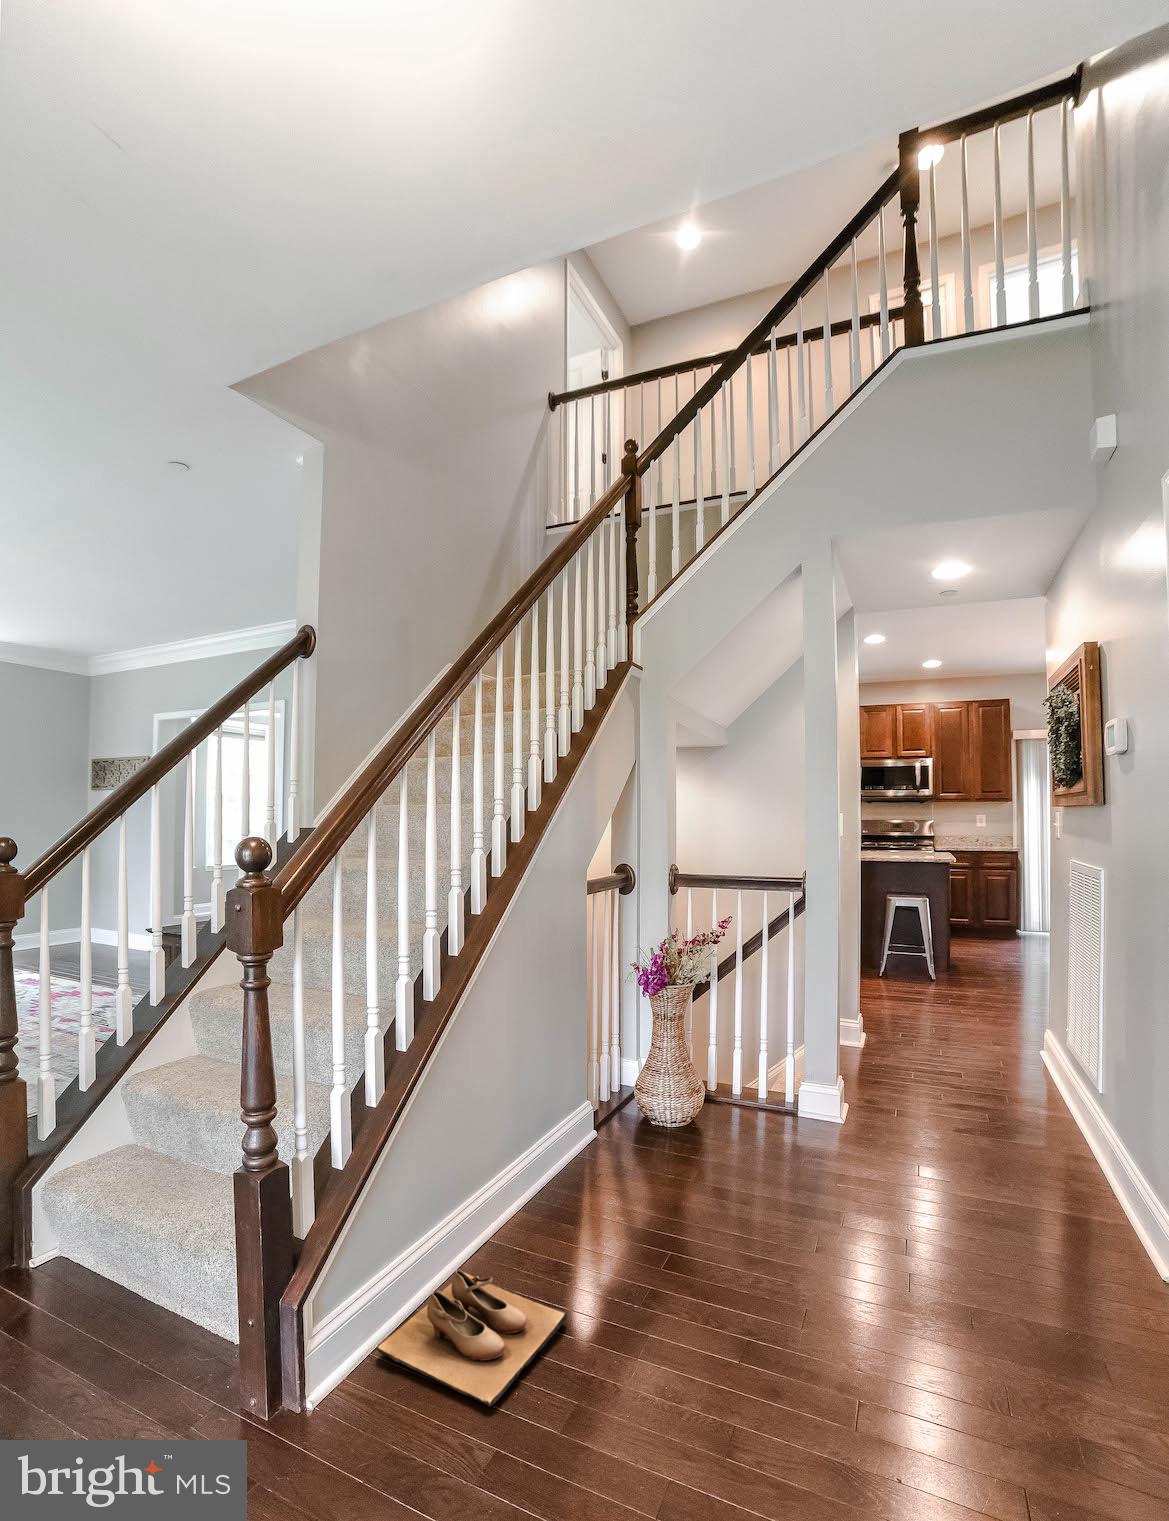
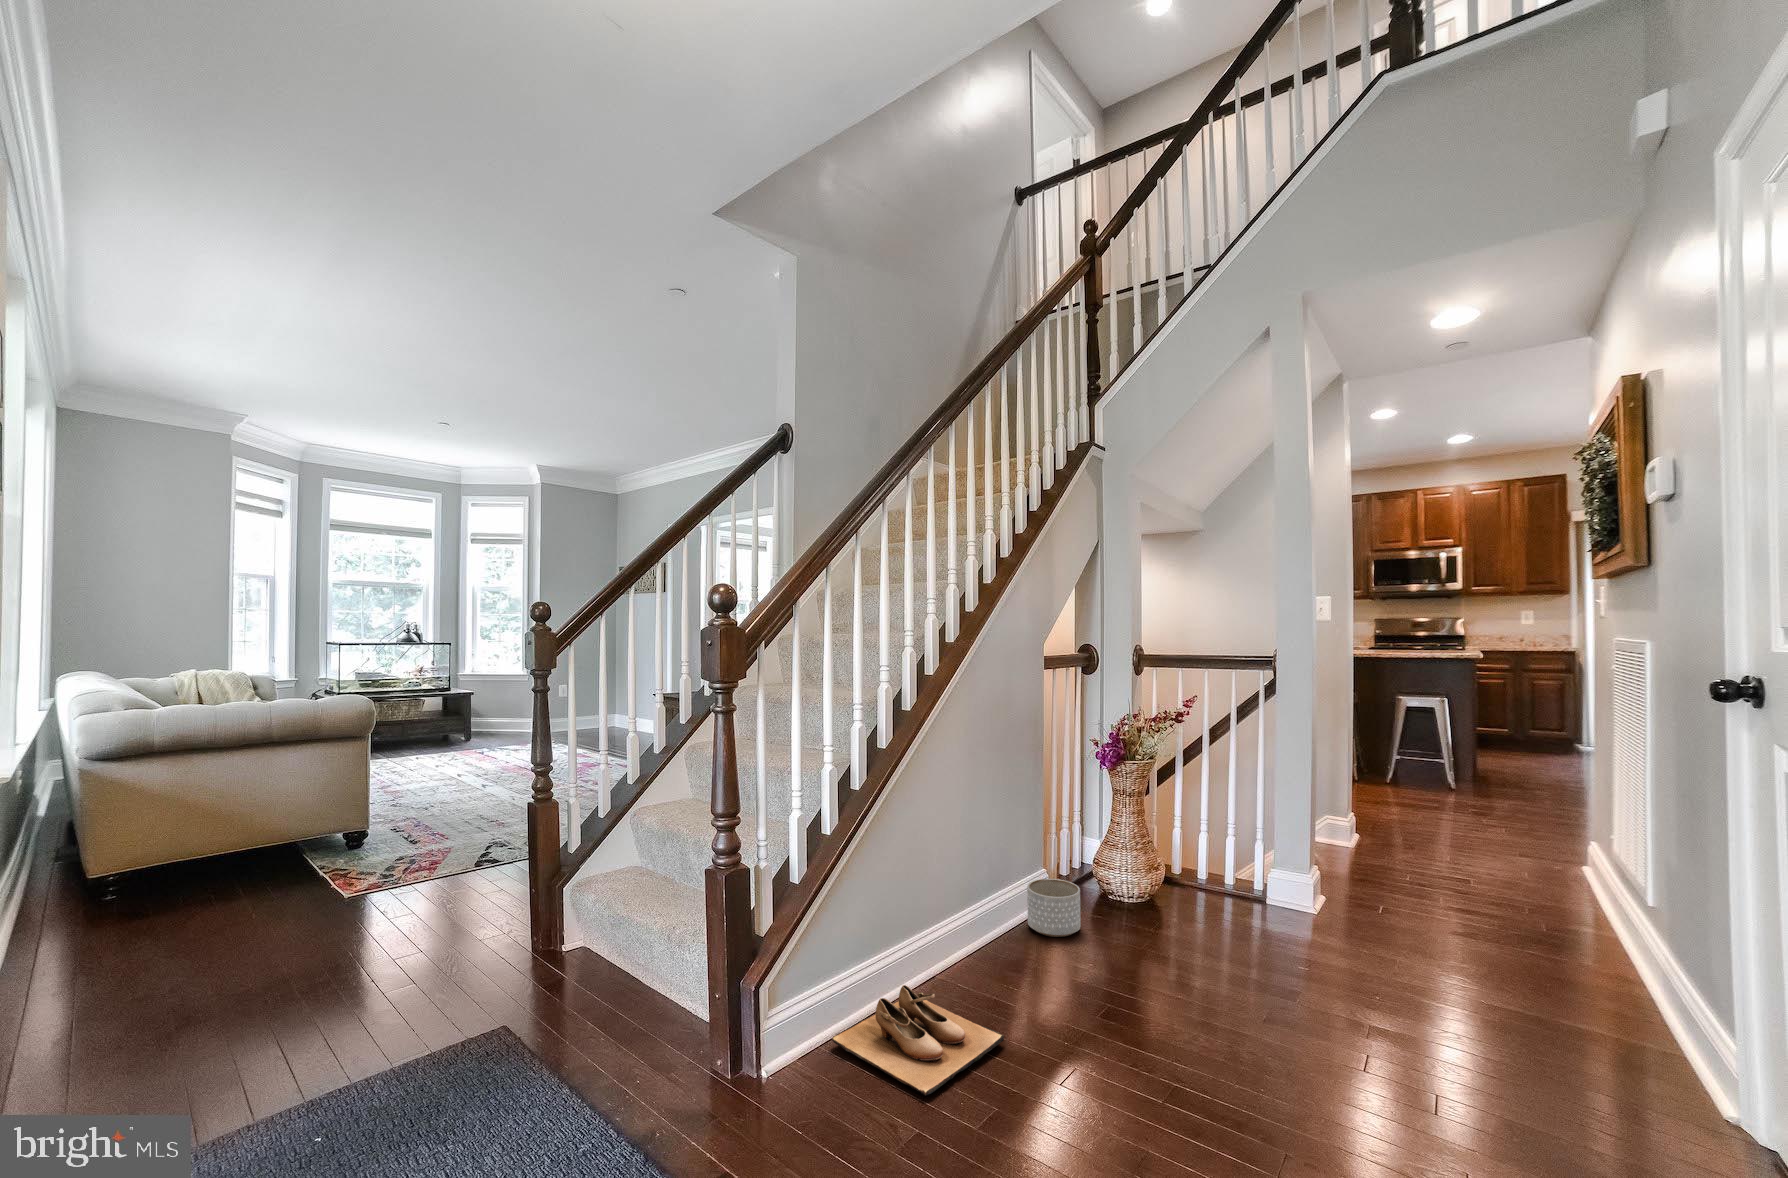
planter: none [575,1115,628,1178] -> present [1027,879,1081,937]

